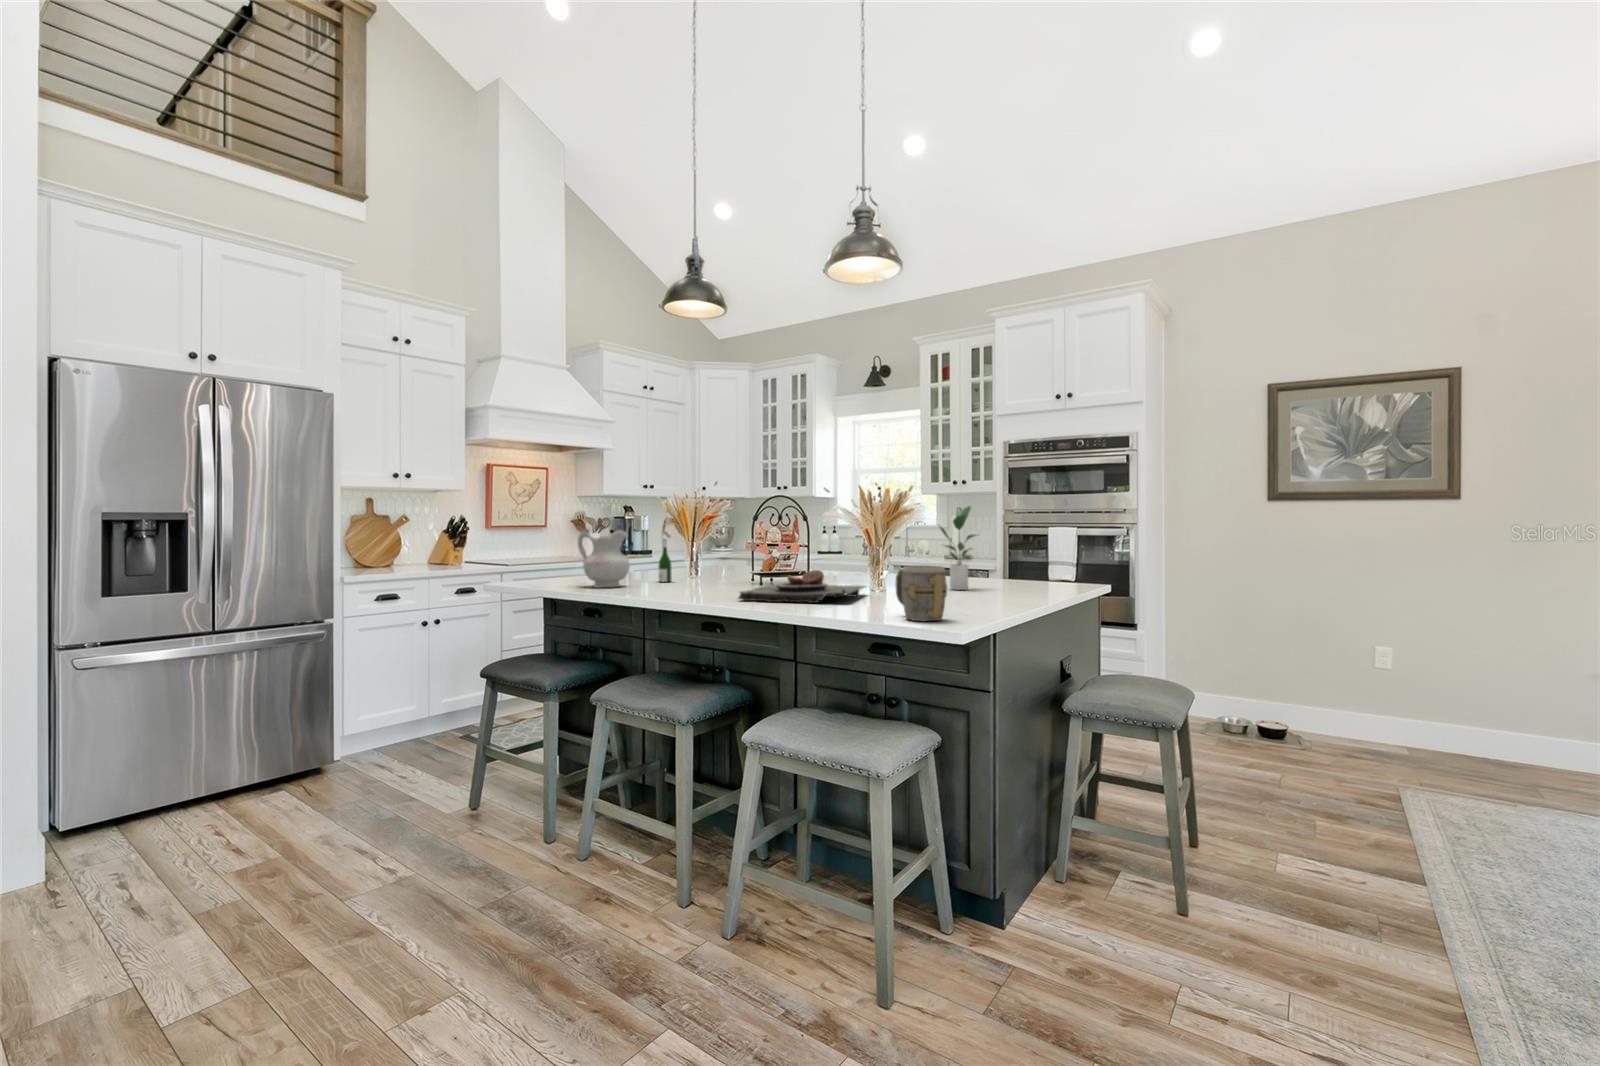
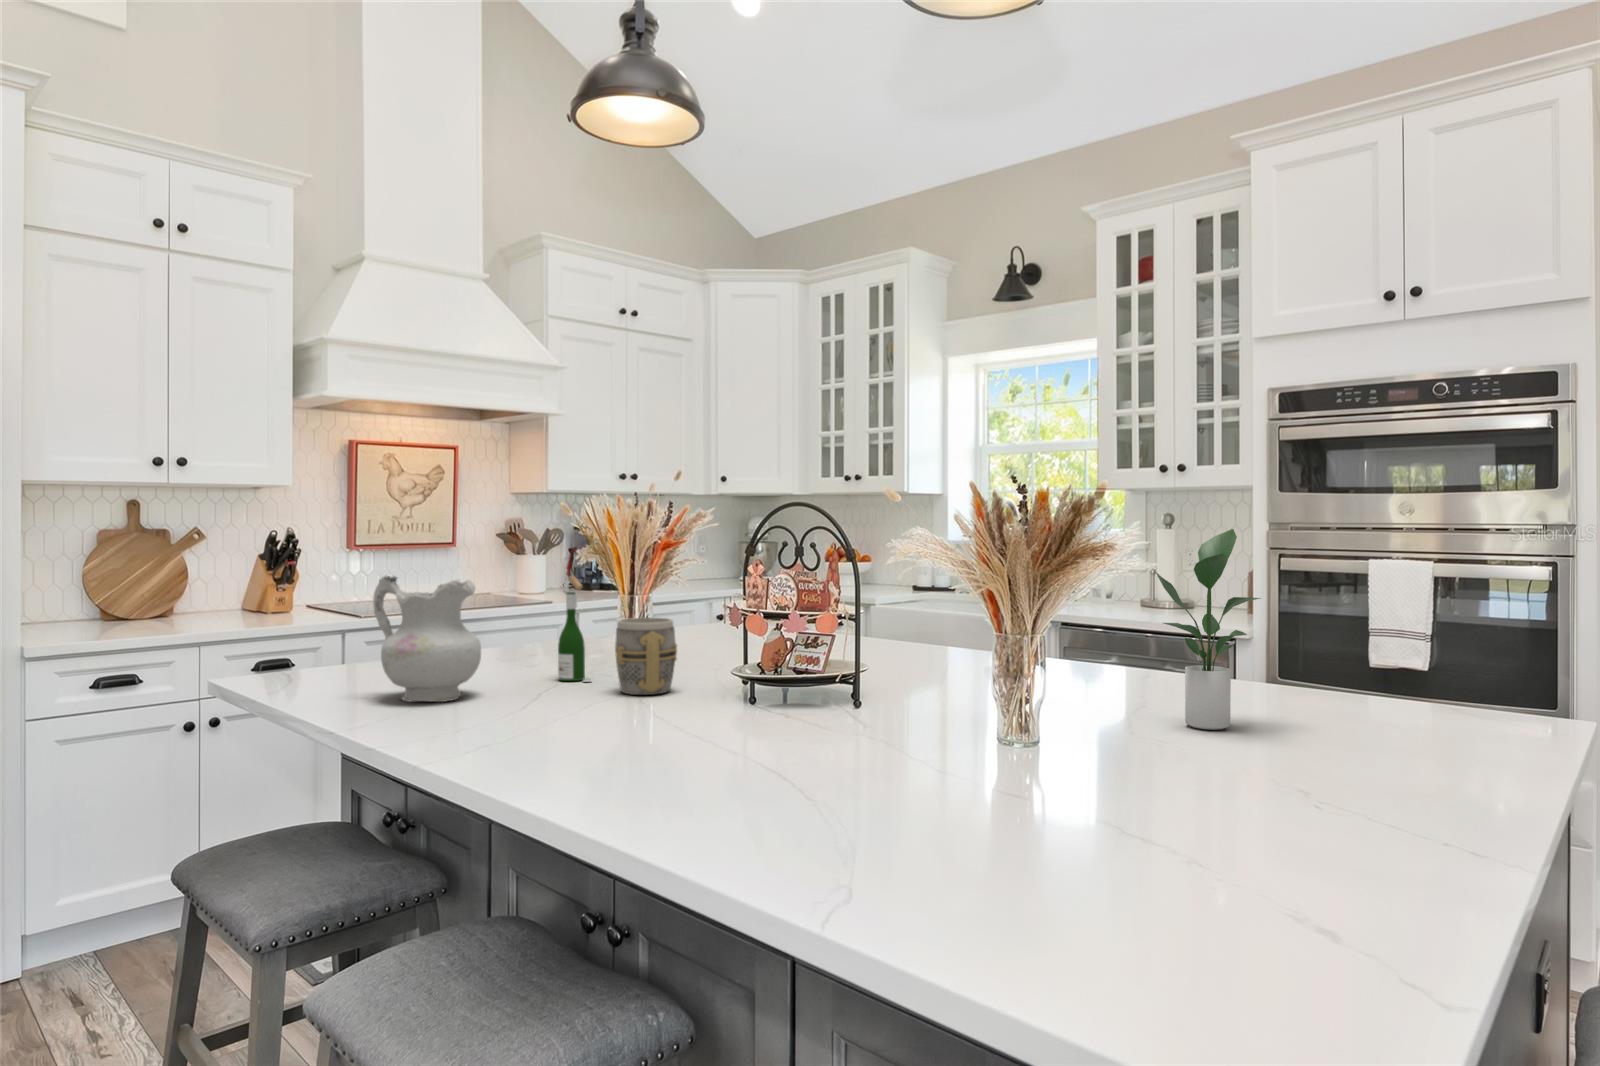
mug: present [896,565,947,621] -> present [615,617,677,695]
plate: present [739,570,865,603] -> none [655,699,989,802]

